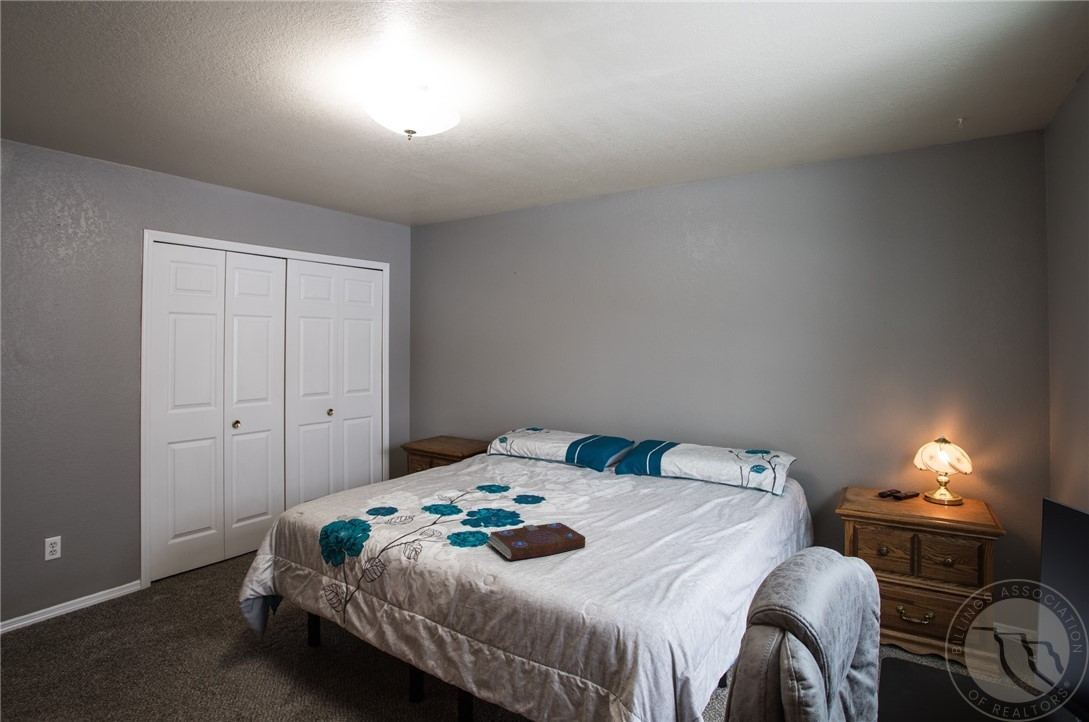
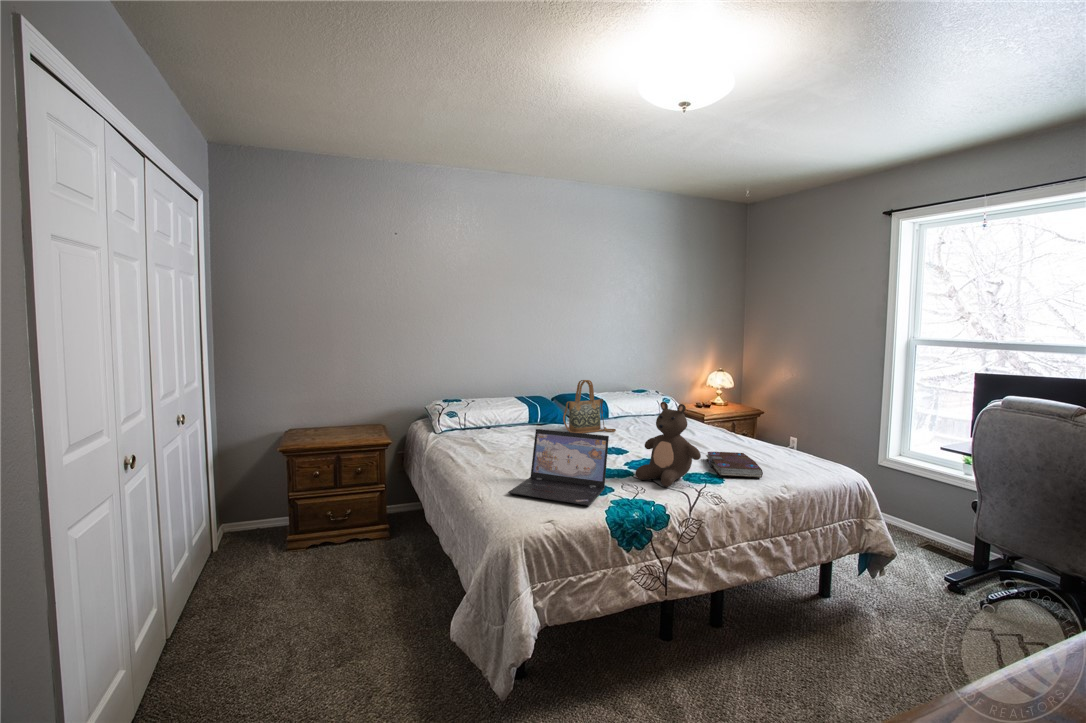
handbag: none [562,422,617,488] -> present [563,380,616,433]
teddy bear: none [418,441,482,529] -> present [636,402,701,486]
laptop: none [340,449,413,516] -> present [508,429,609,506]

